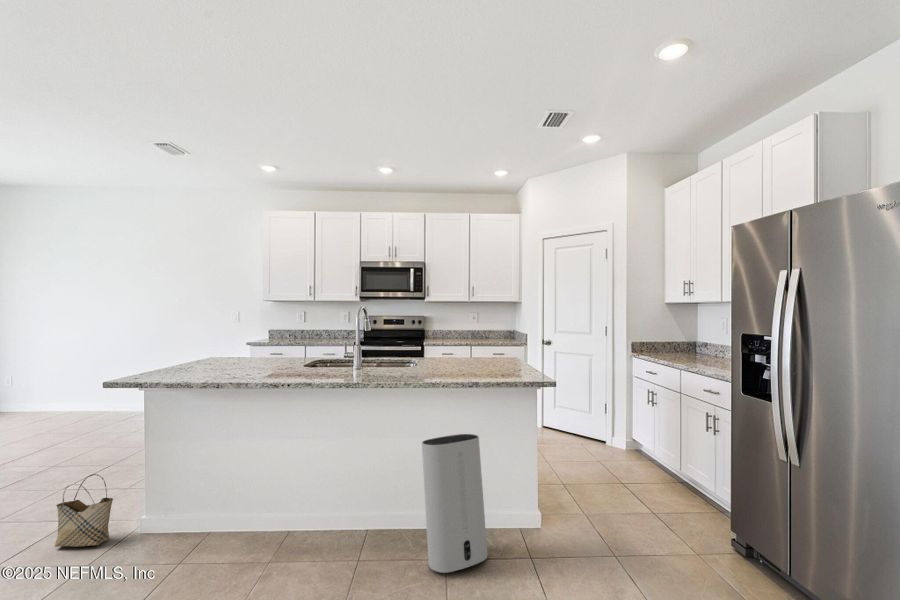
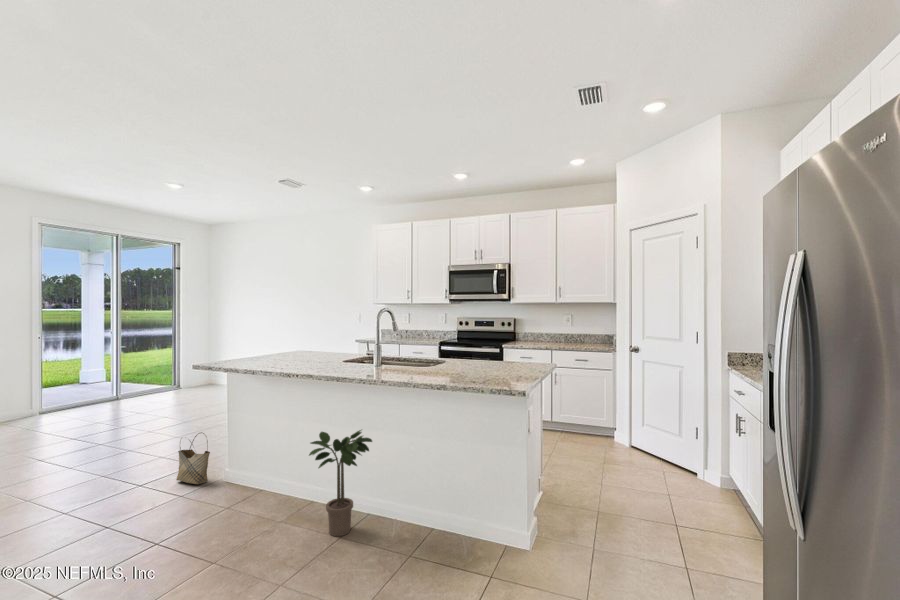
air purifier: present [422,434,487,573] -> none [392,436,453,566]
potted plant: none [308,438,390,563] -> present [309,430,372,536]

